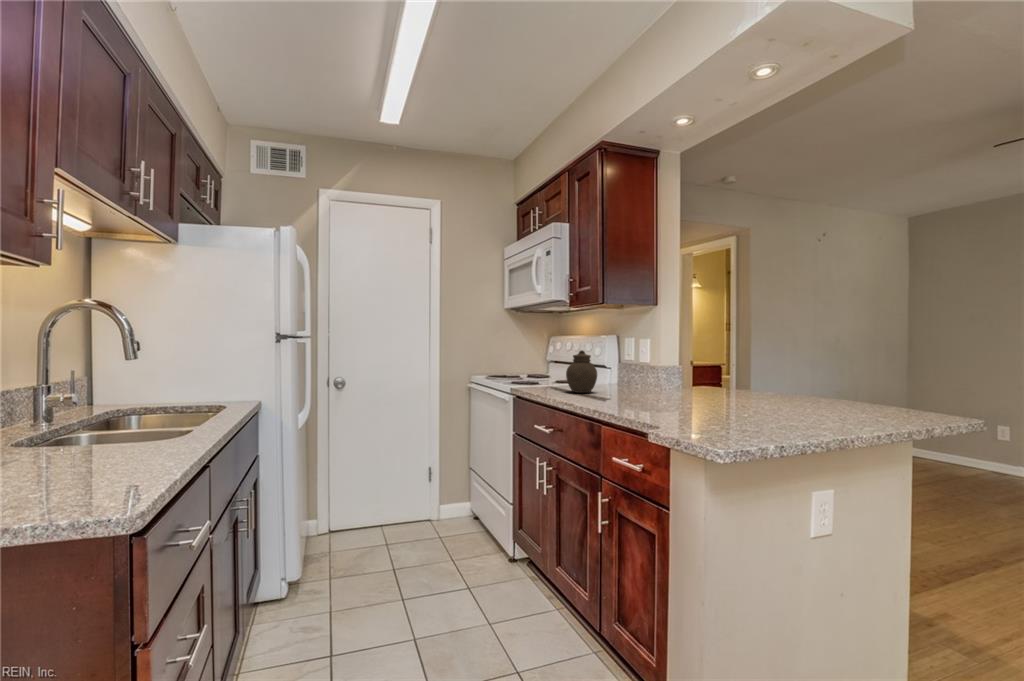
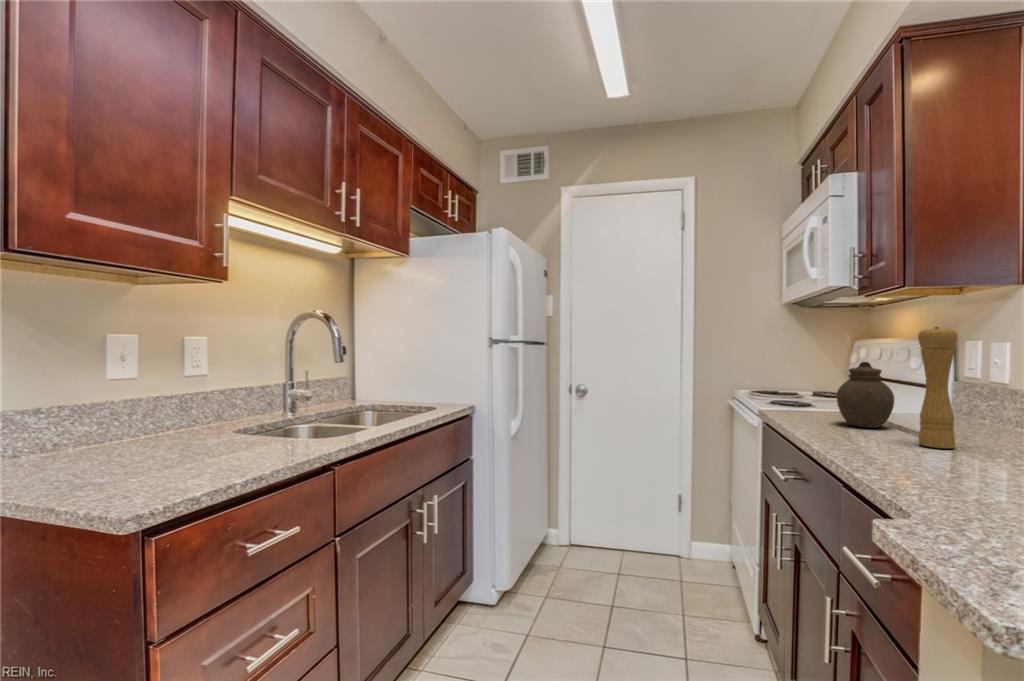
pepper mill: none [618,328,636,399] -> present [918,327,957,449]

